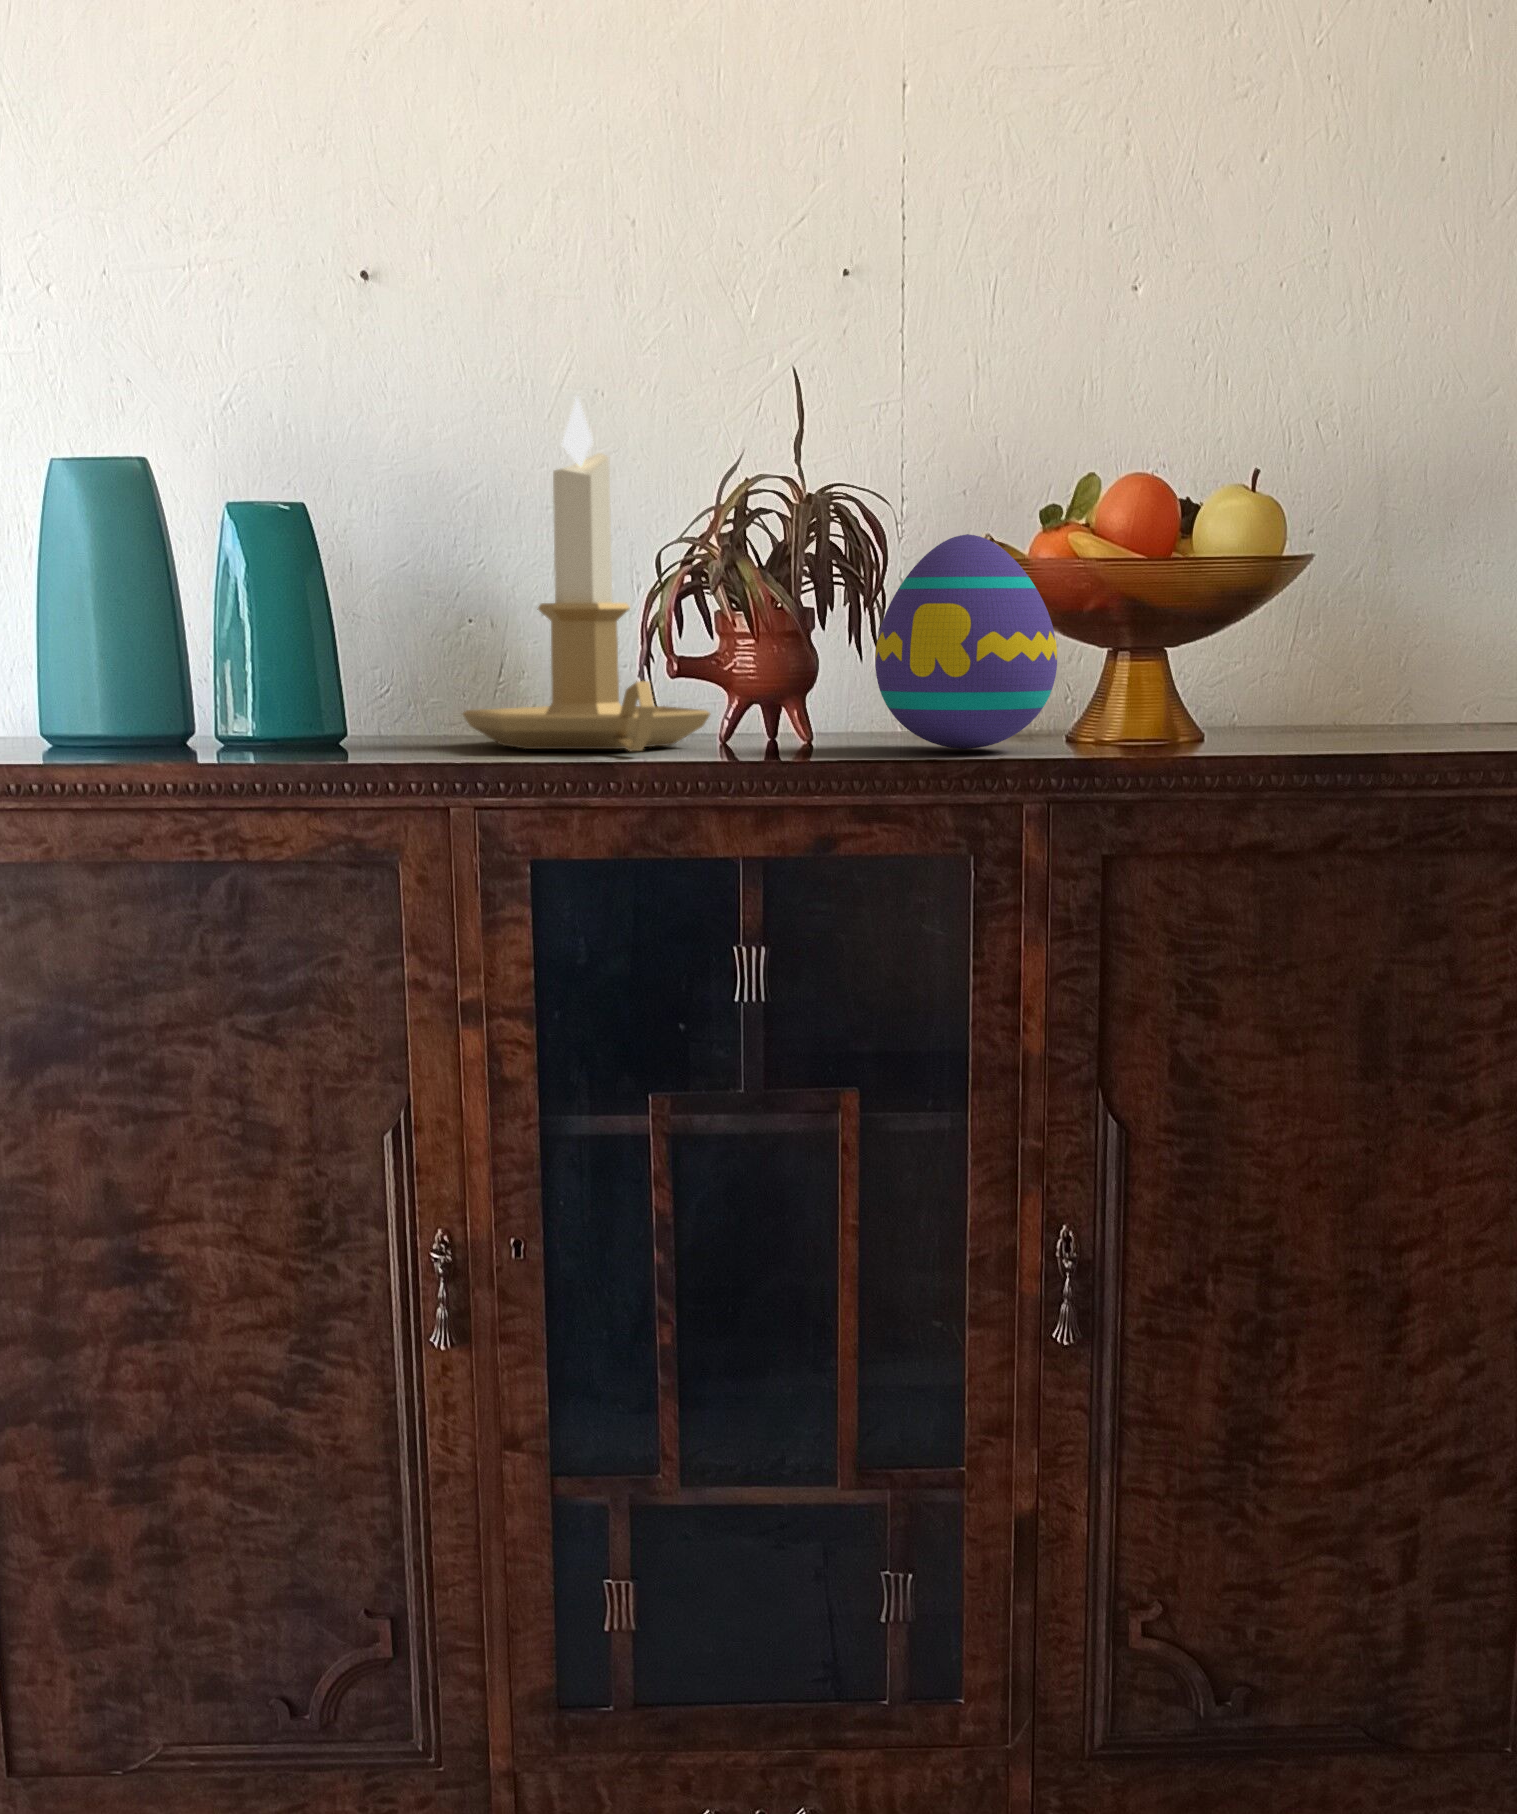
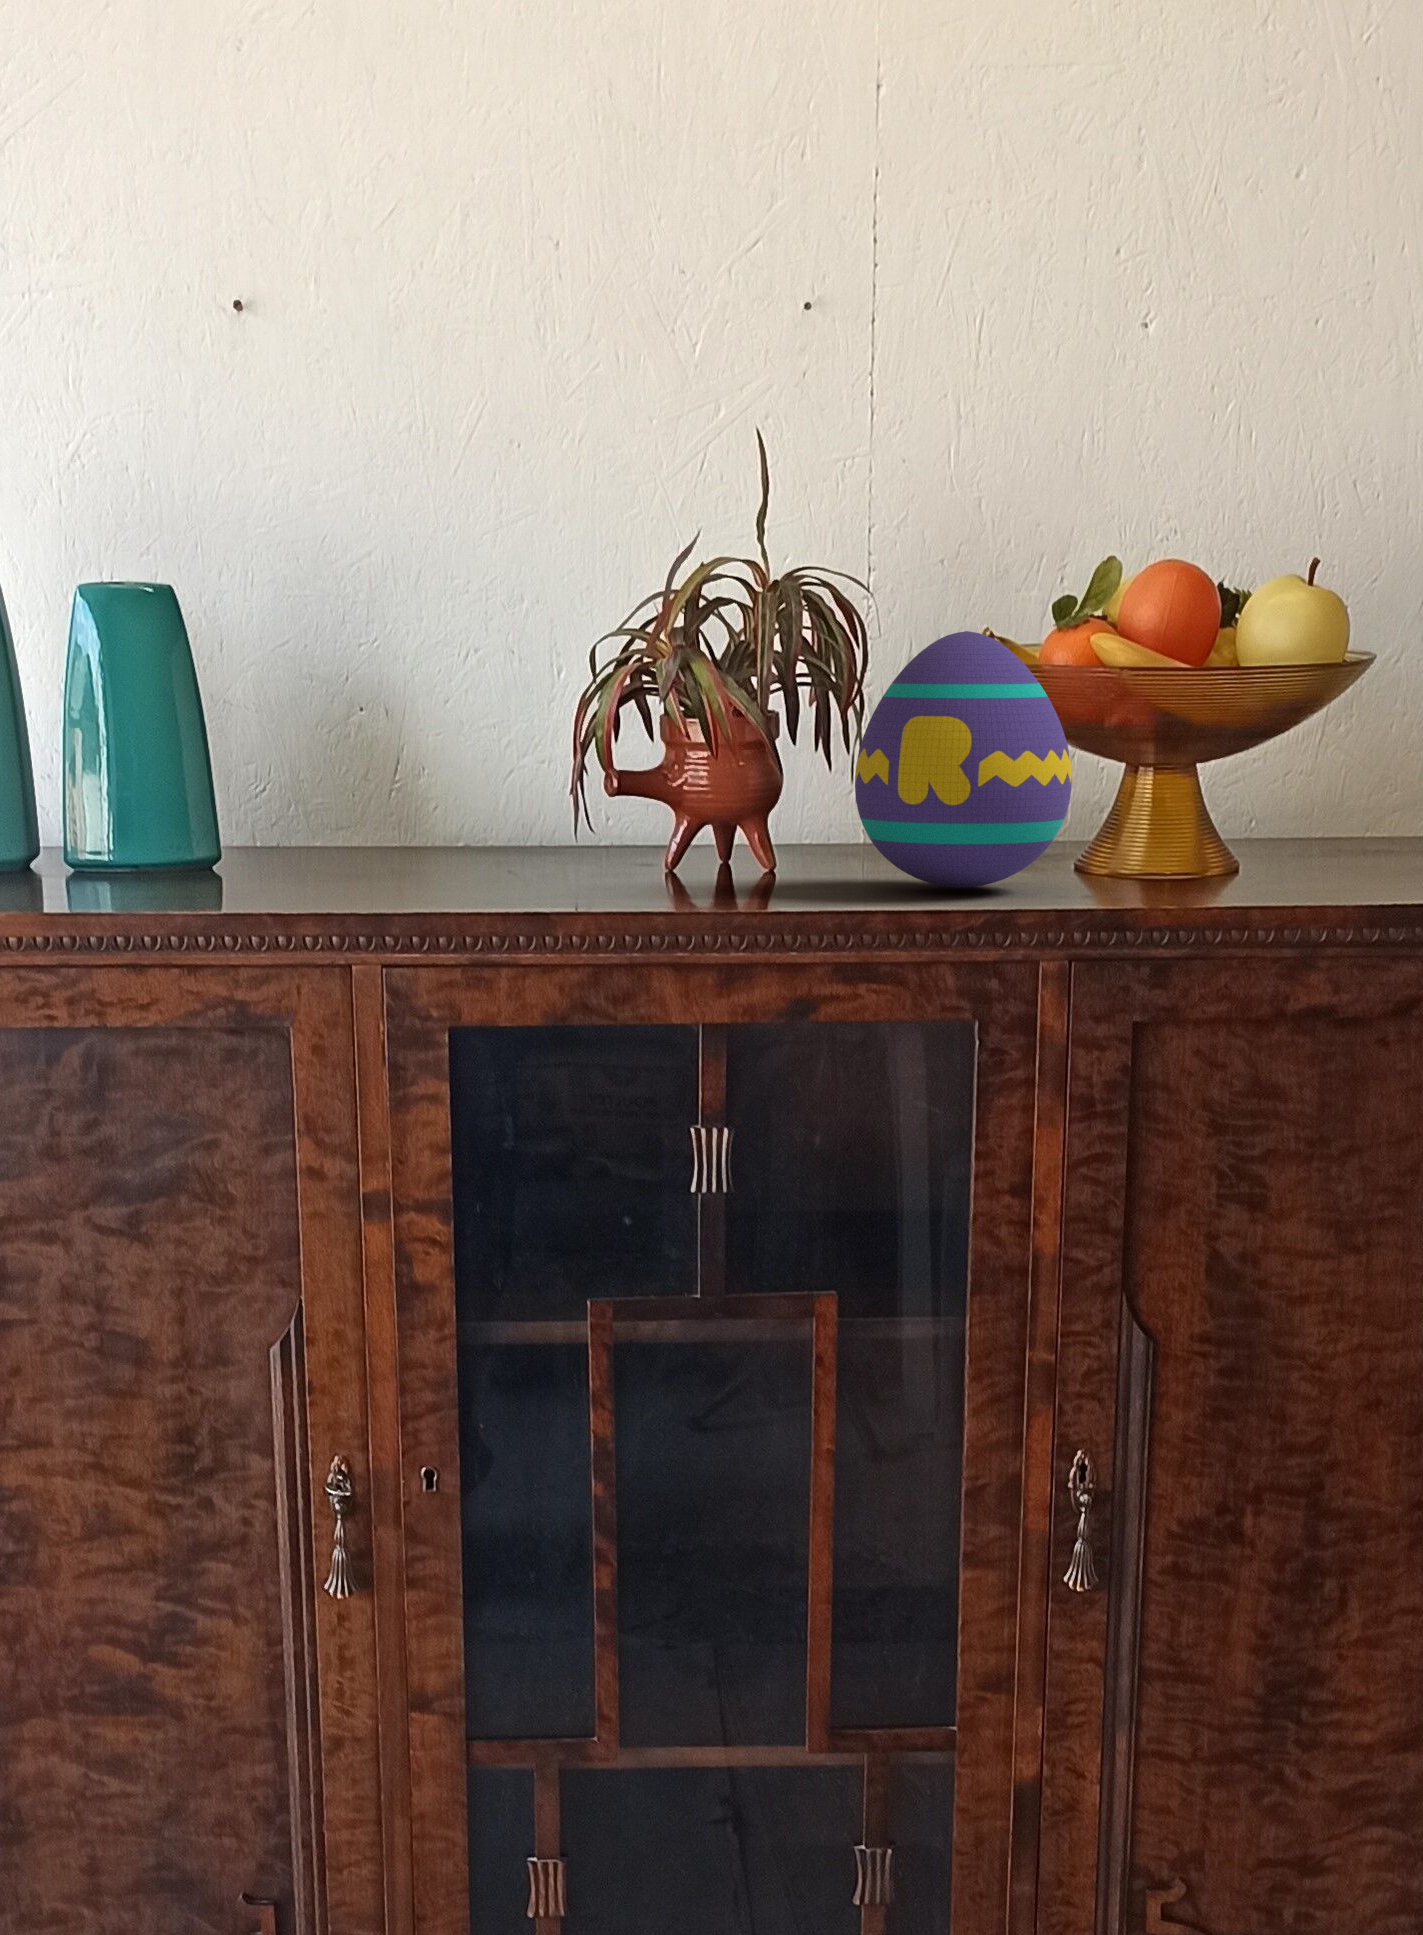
candlestick: present [463,397,710,751] -> none [362,457,658,891]

